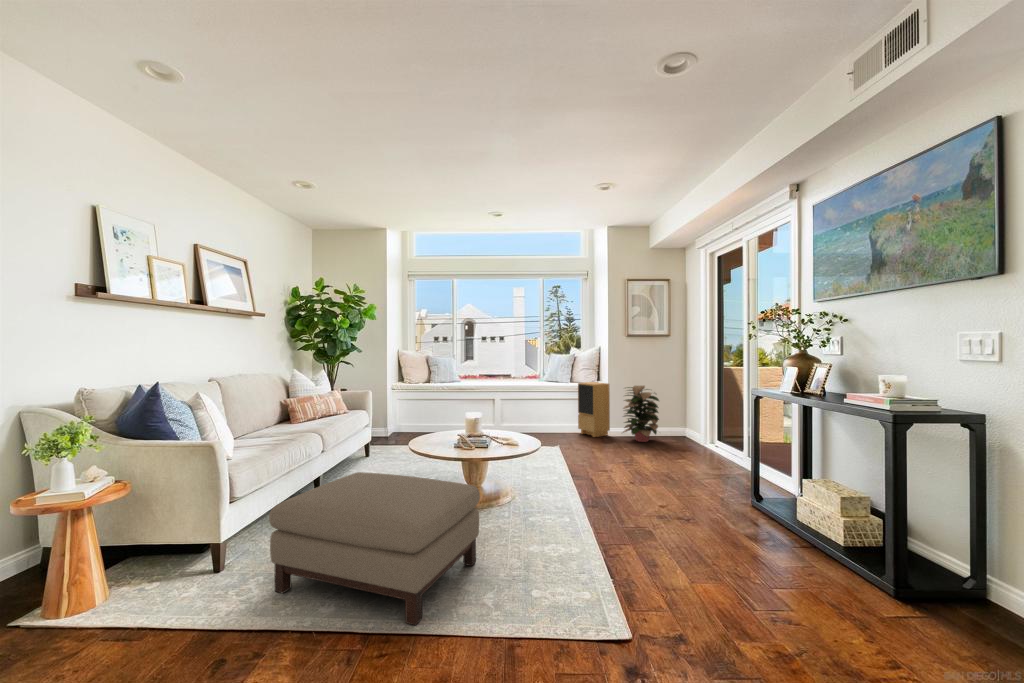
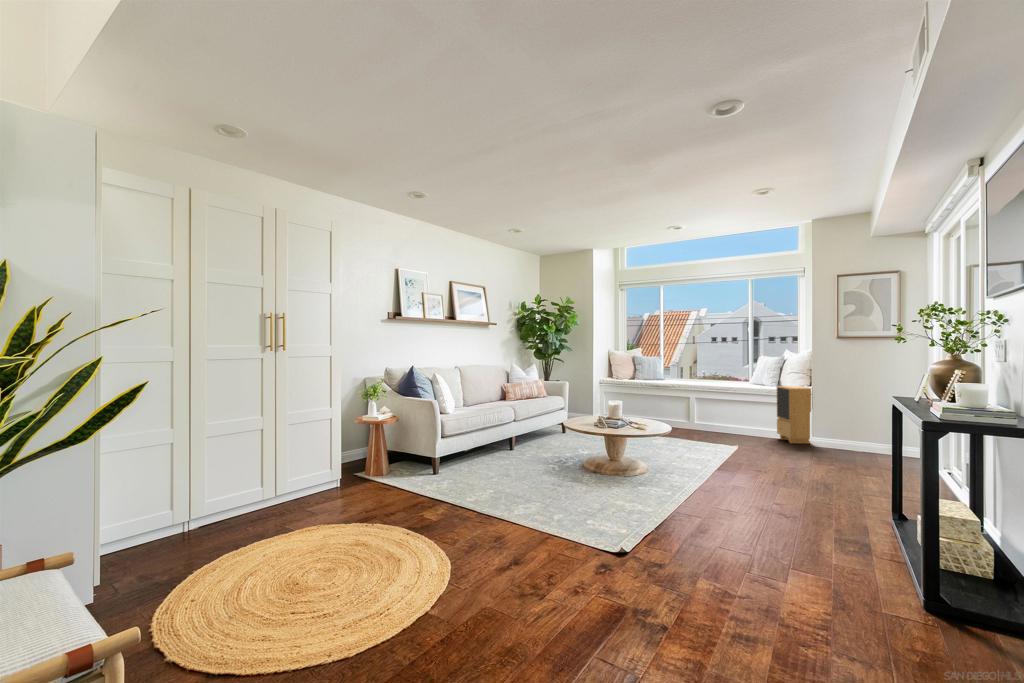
decorative plant: present [623,386,659,442] -> none [820,392,875,454]
ottoman: present [269,472,480,625] -> none [451,431,574,518]

